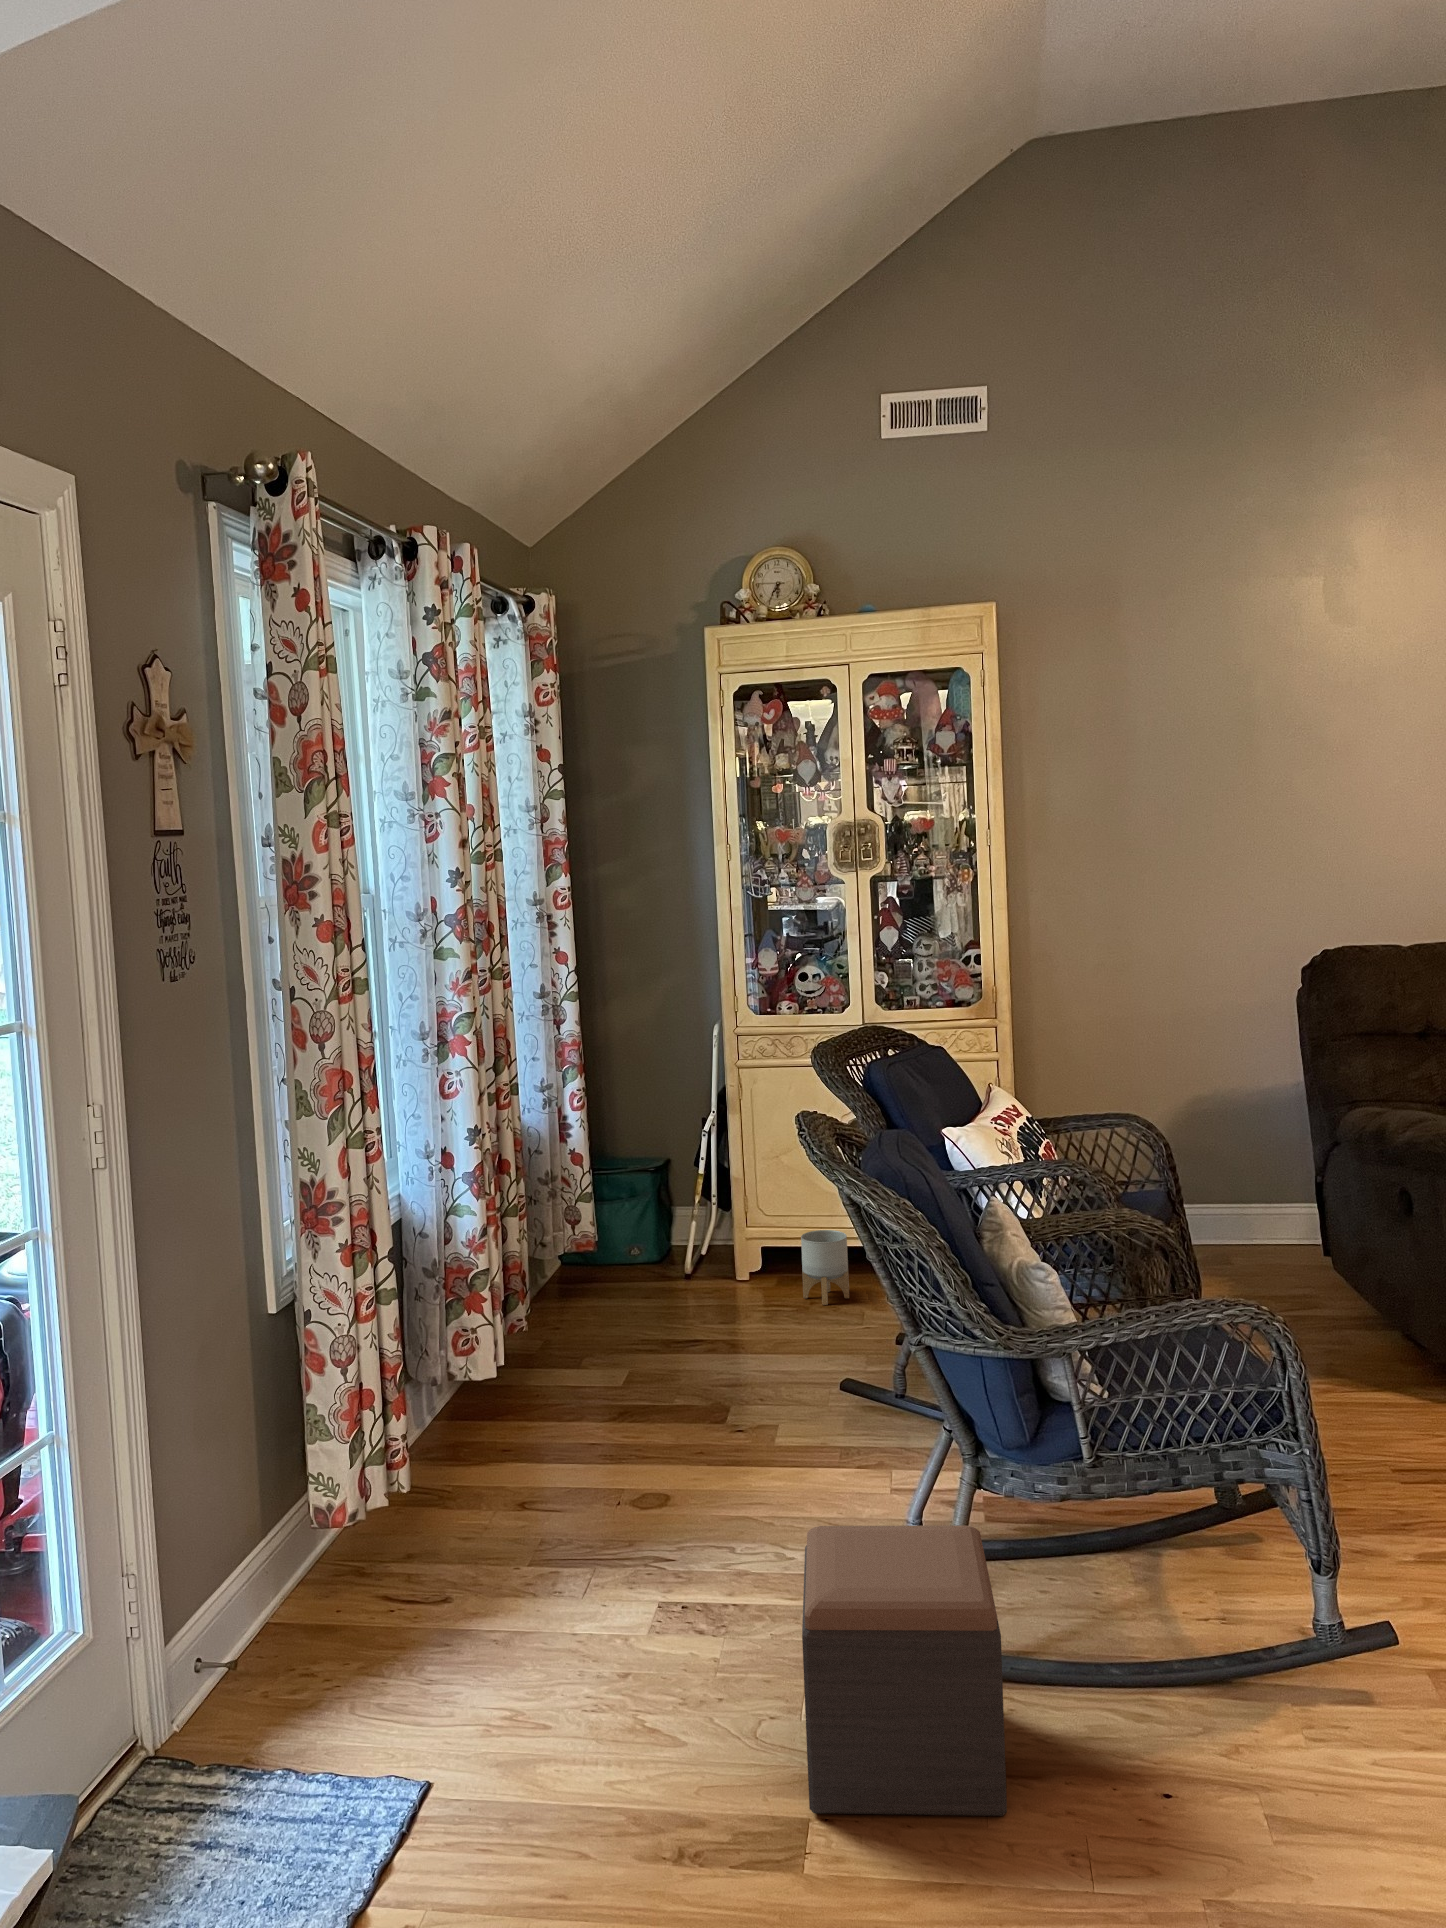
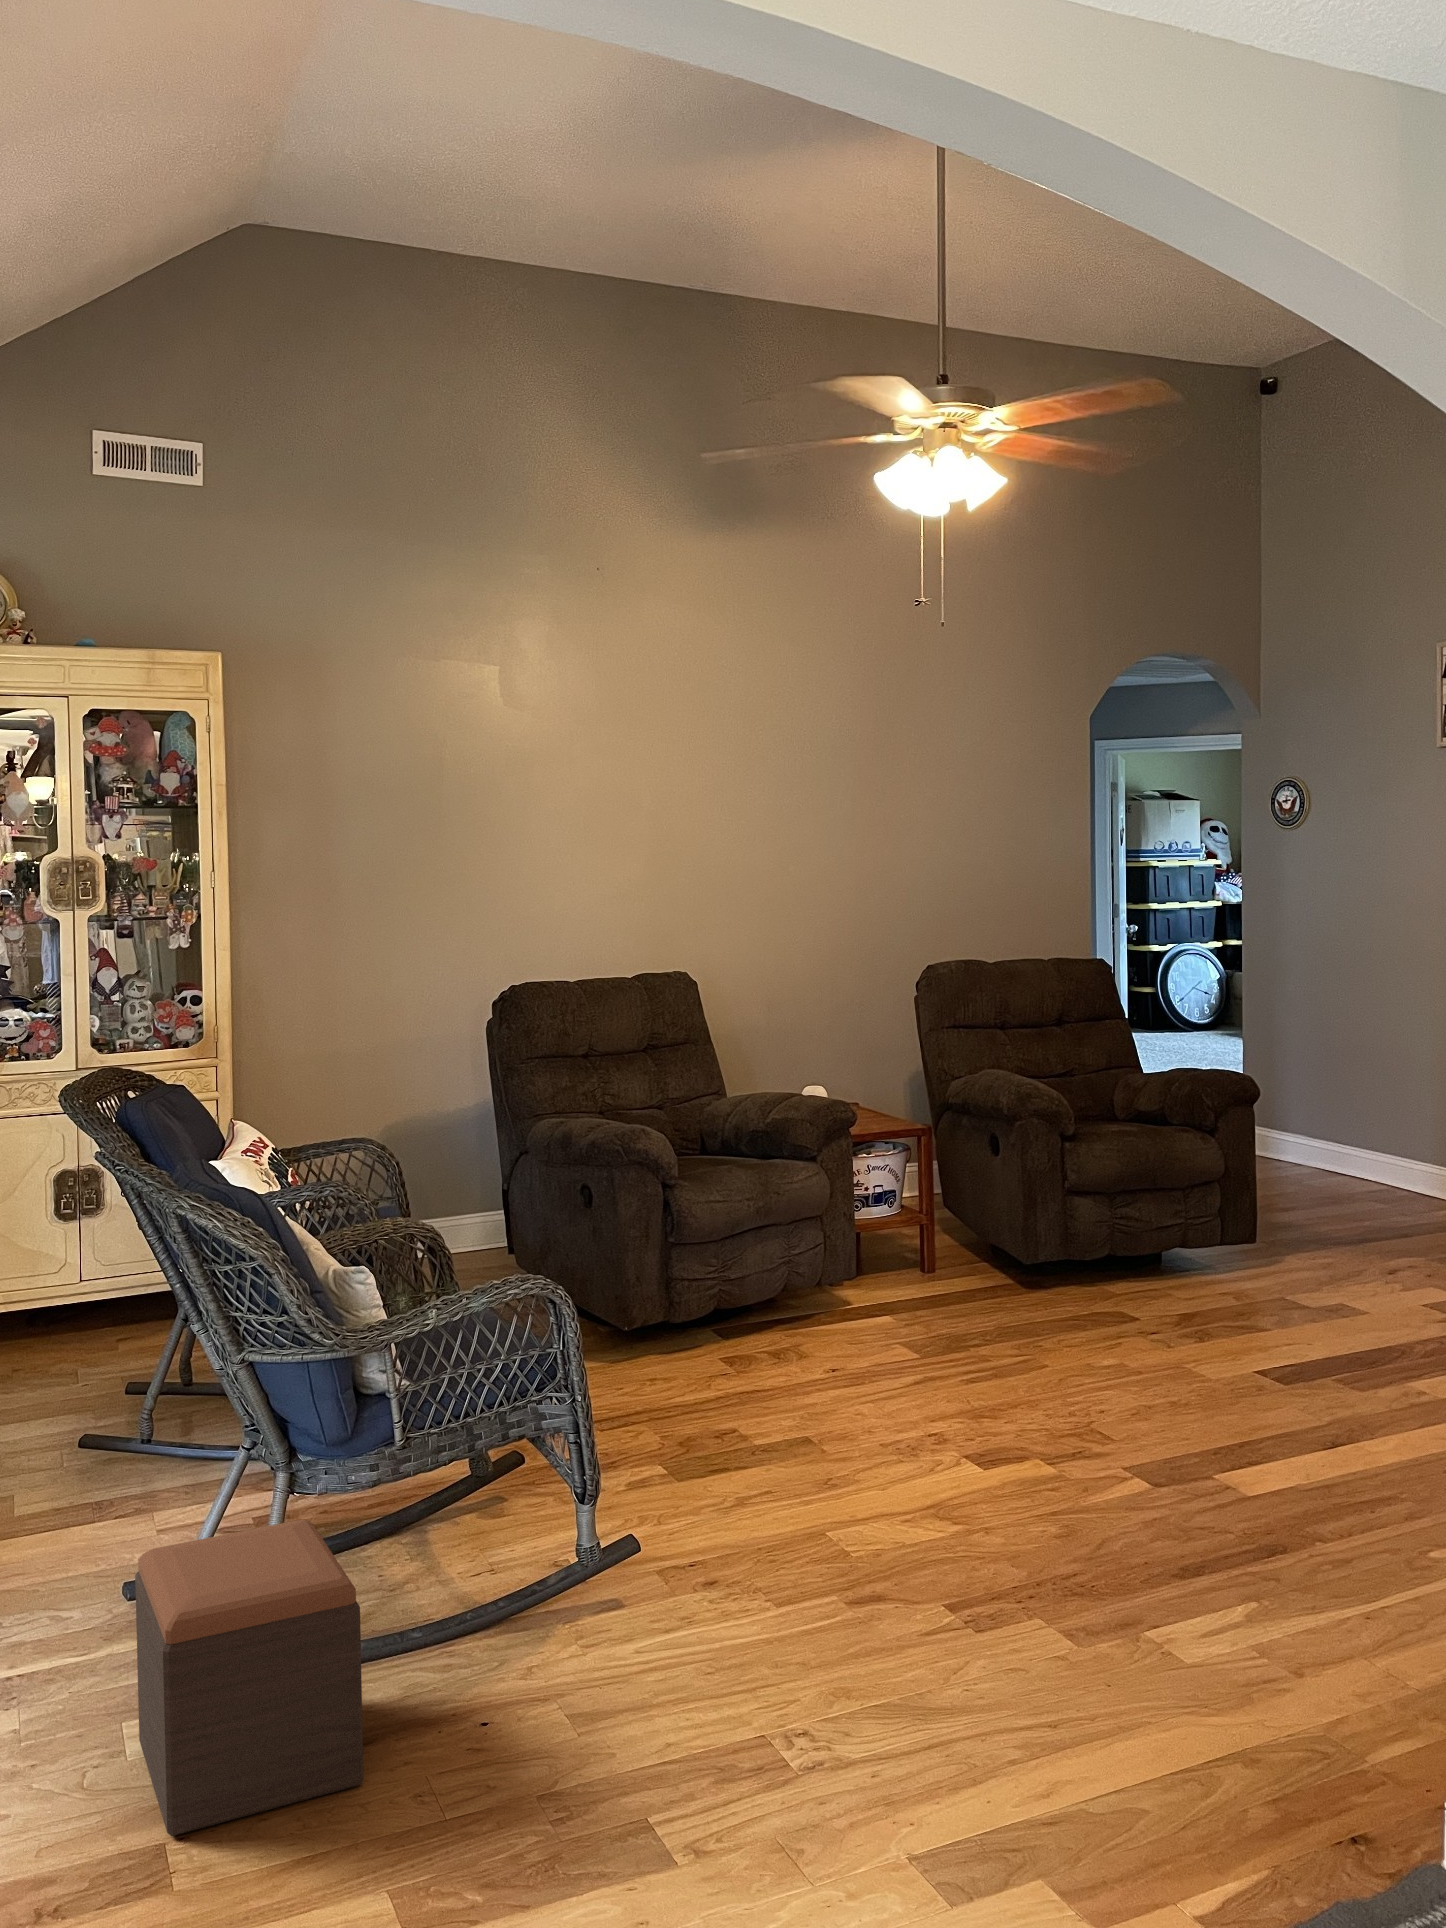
planter: present [801,1230,849,1305] -> none [5,1291,59,1370]

